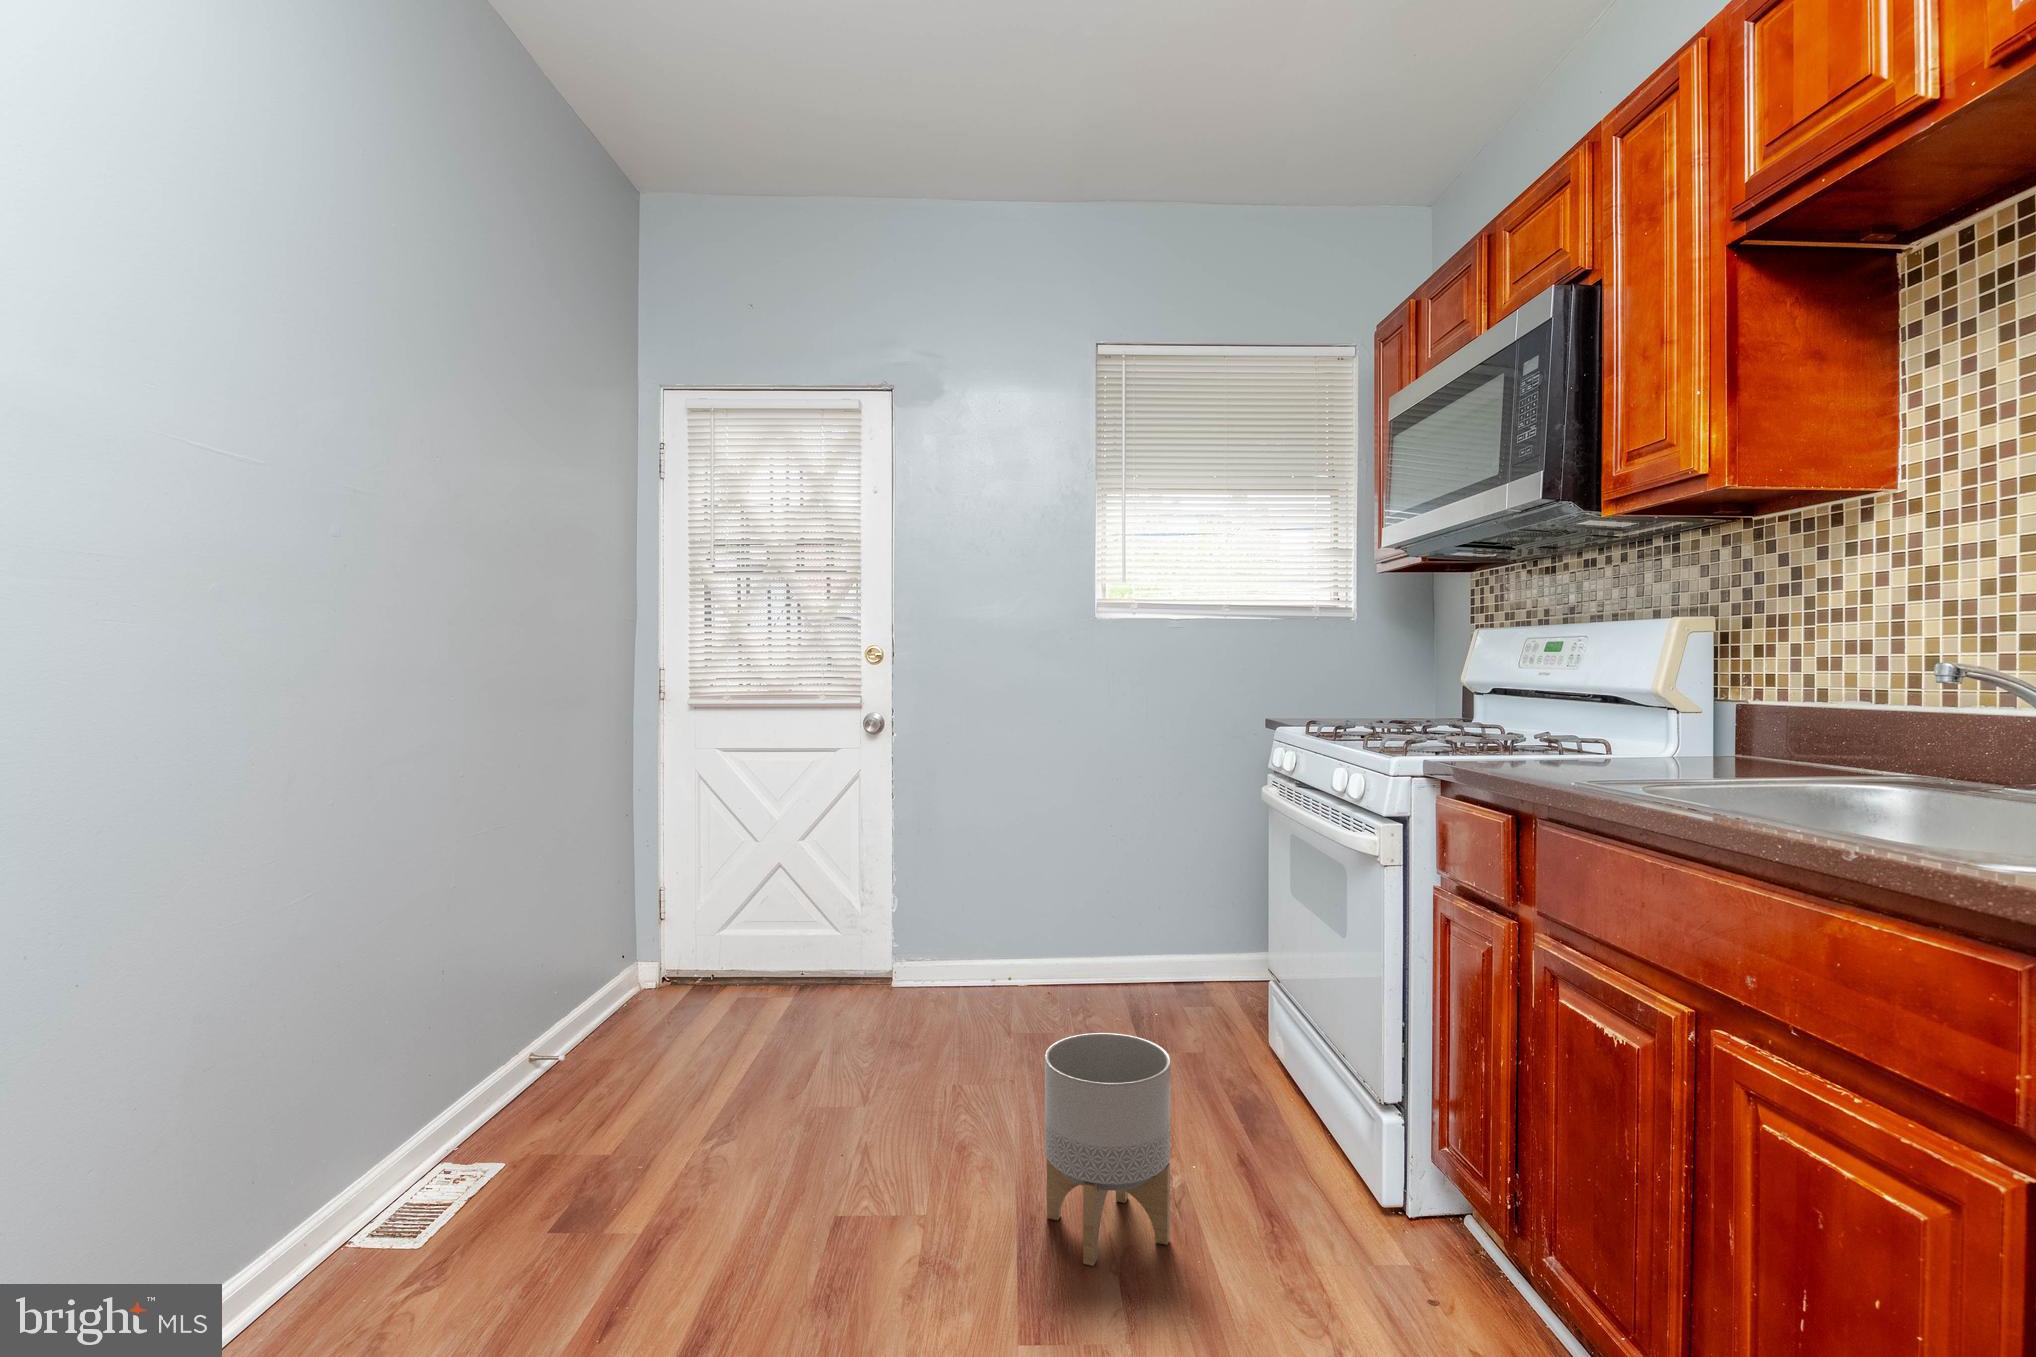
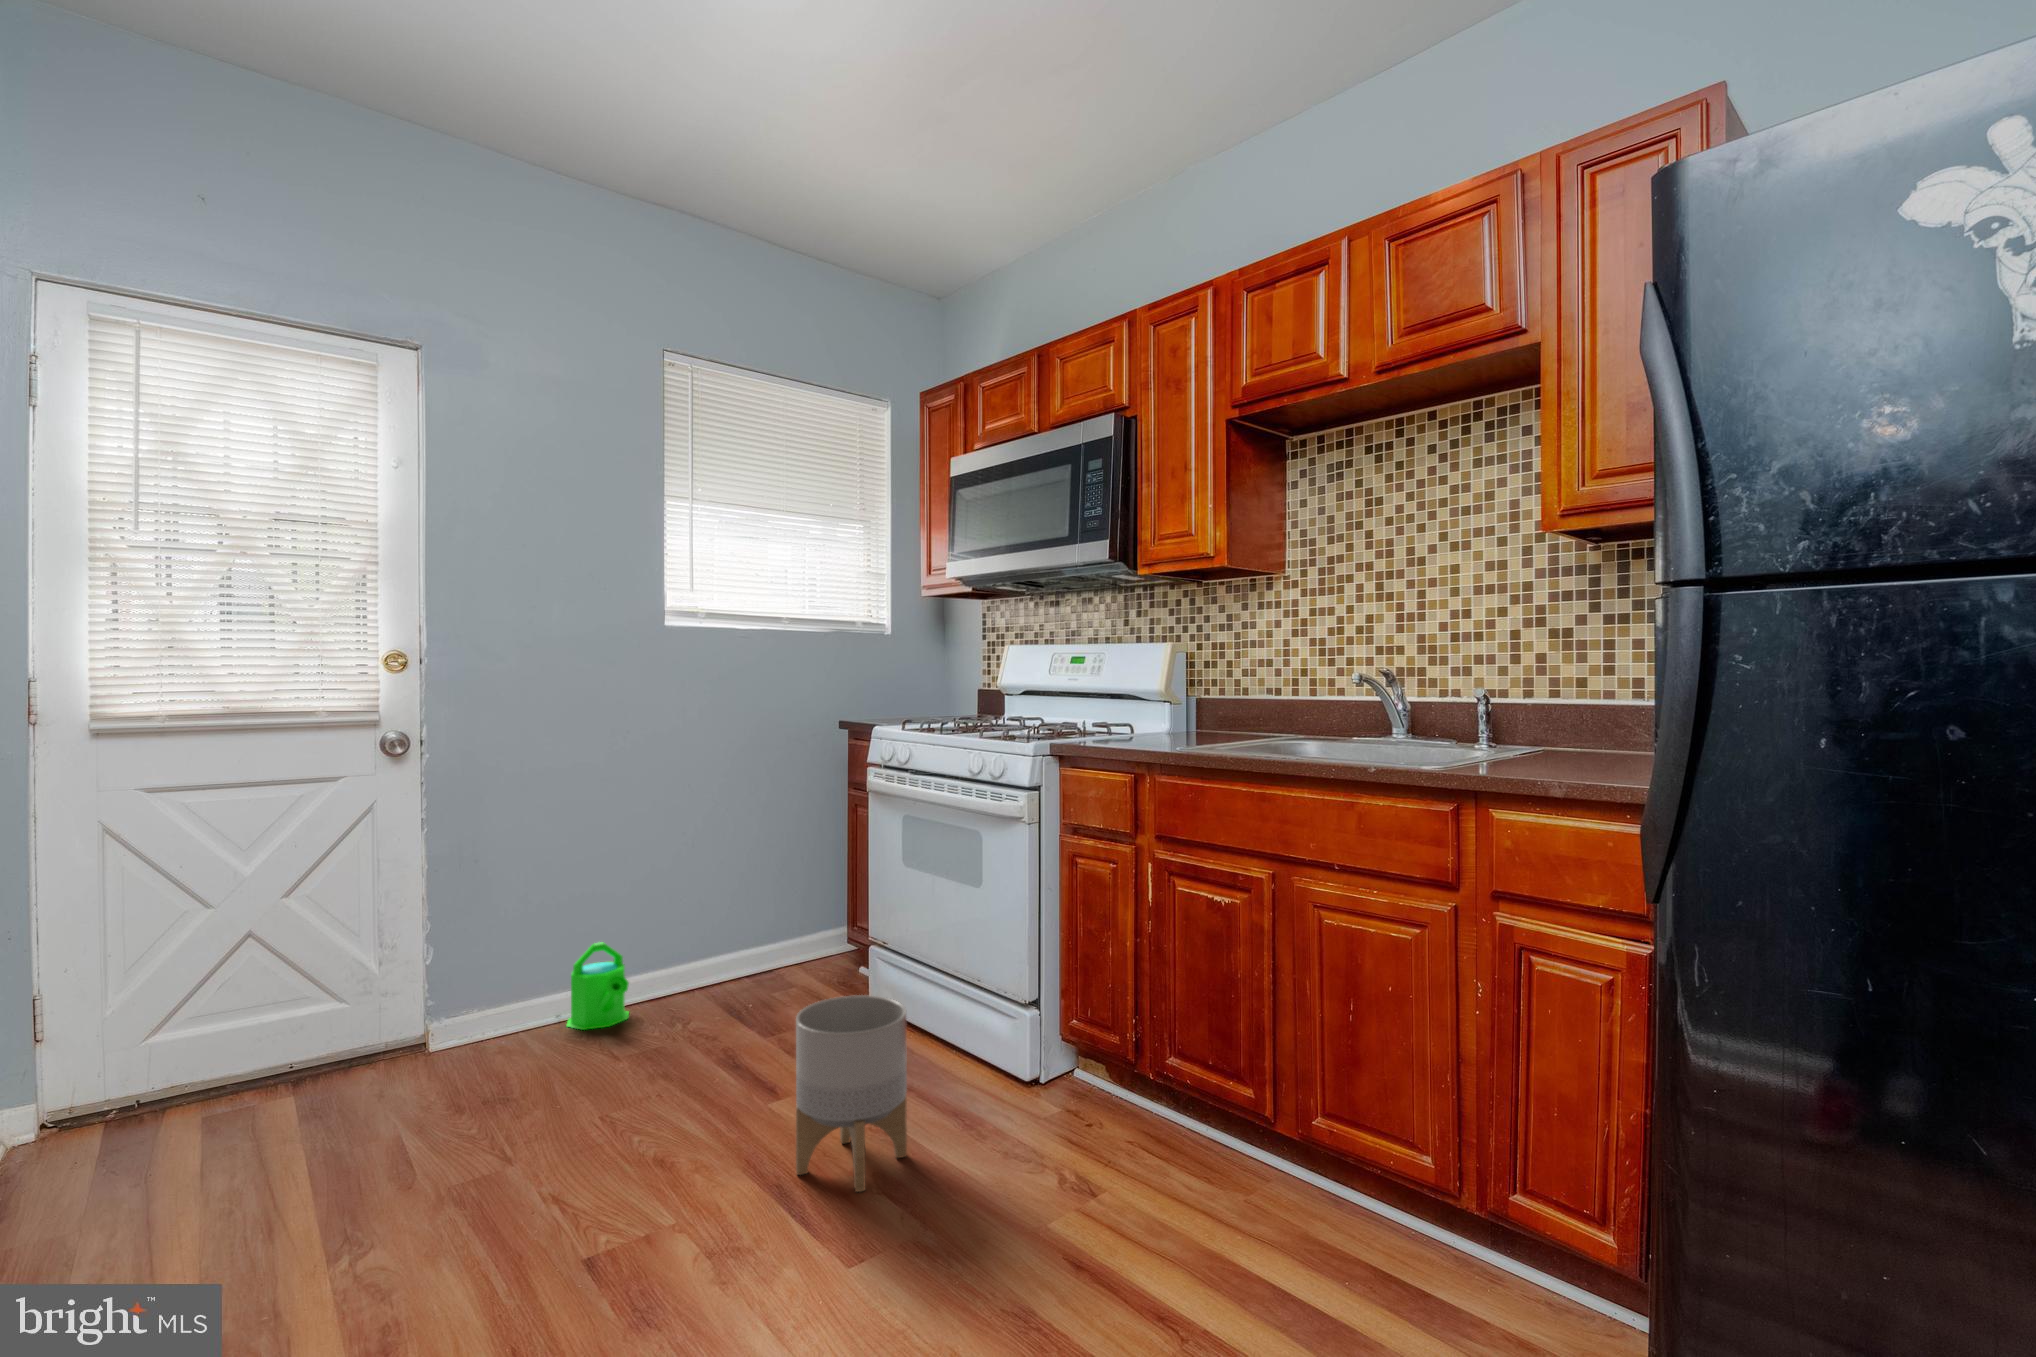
watering can: none [992,922,1050,1005] -> present [567,942,629,1030]

